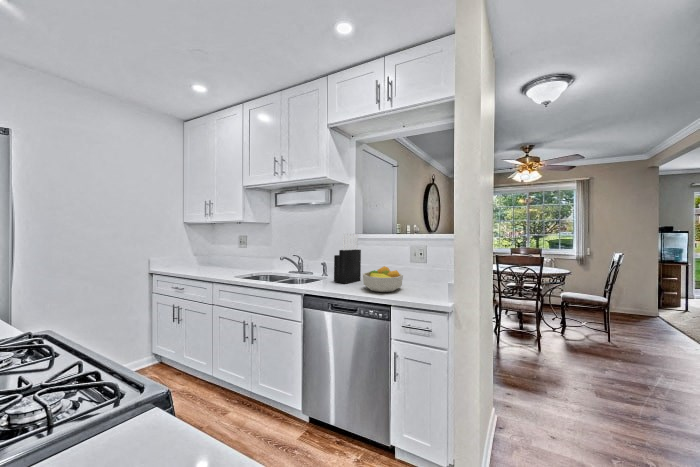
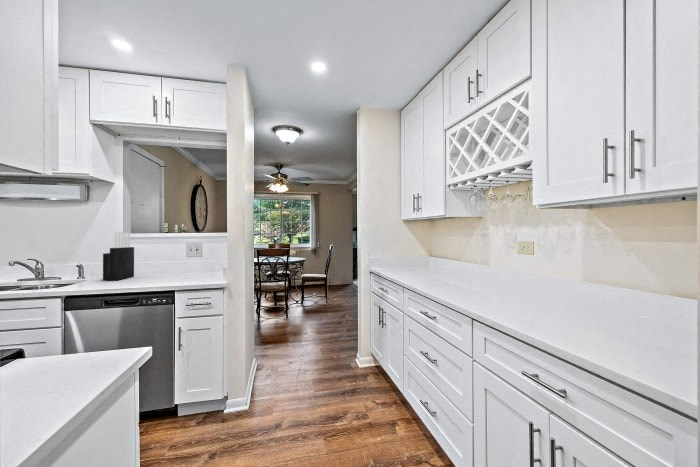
fruit bowl: present [363,266,403,292] -> none [140,260,182,282]

